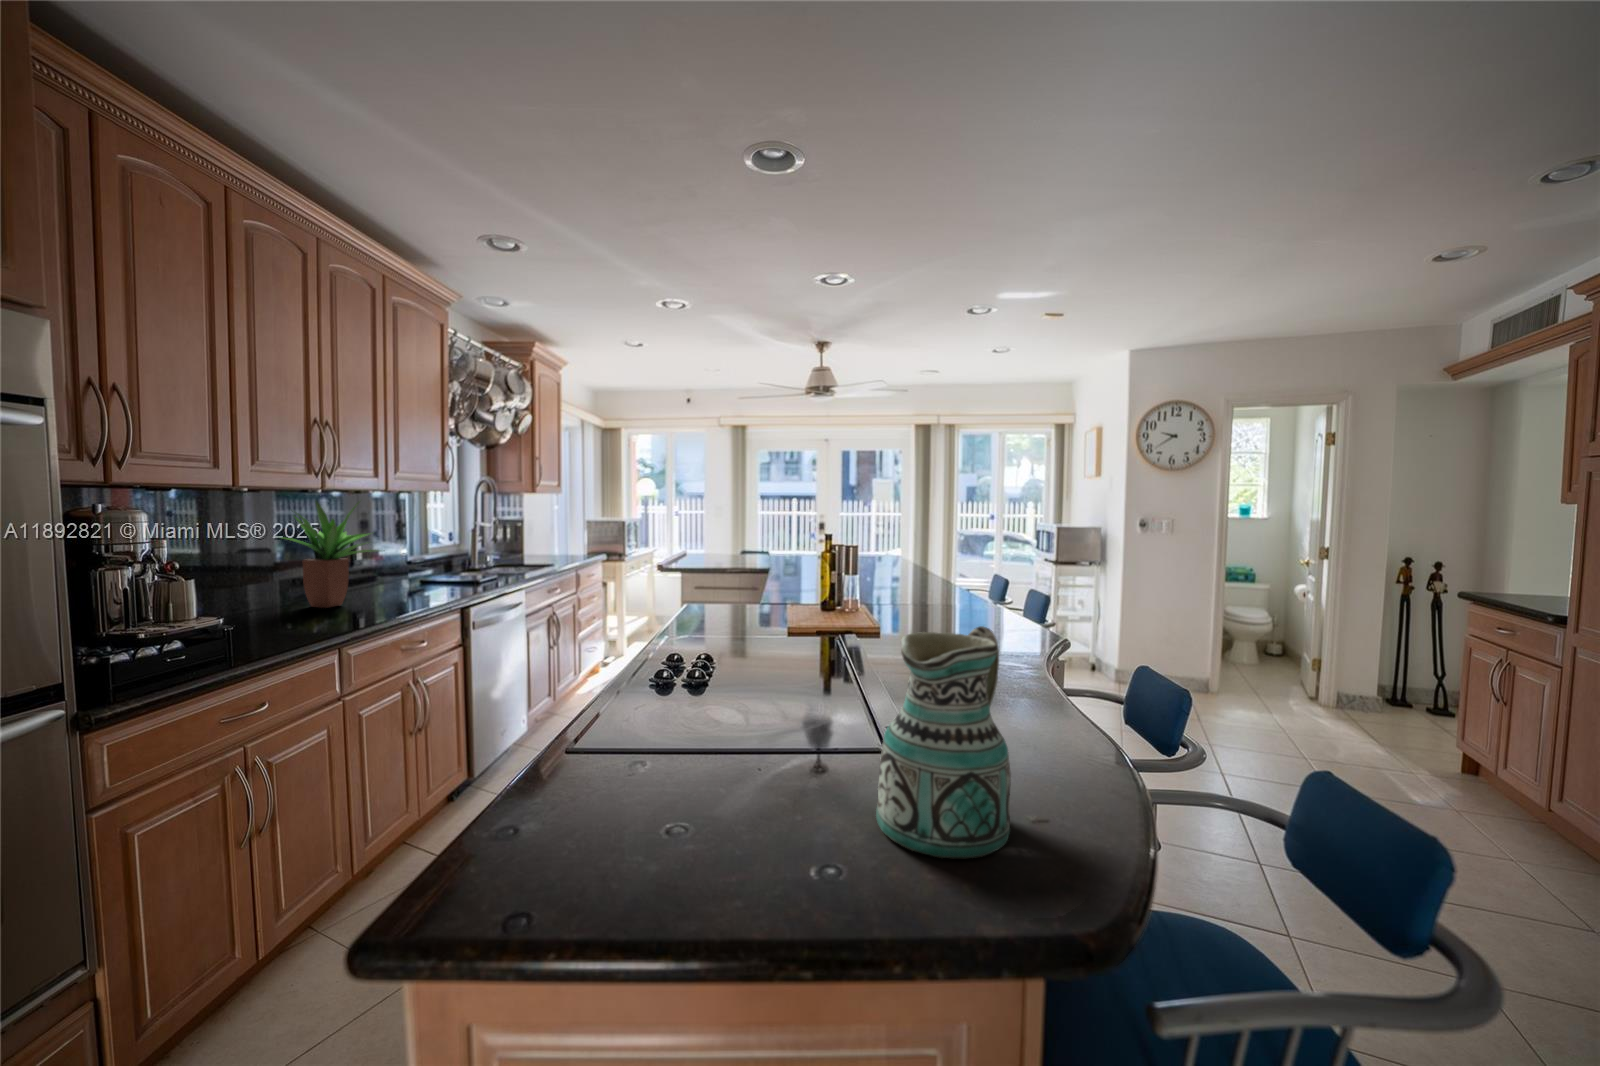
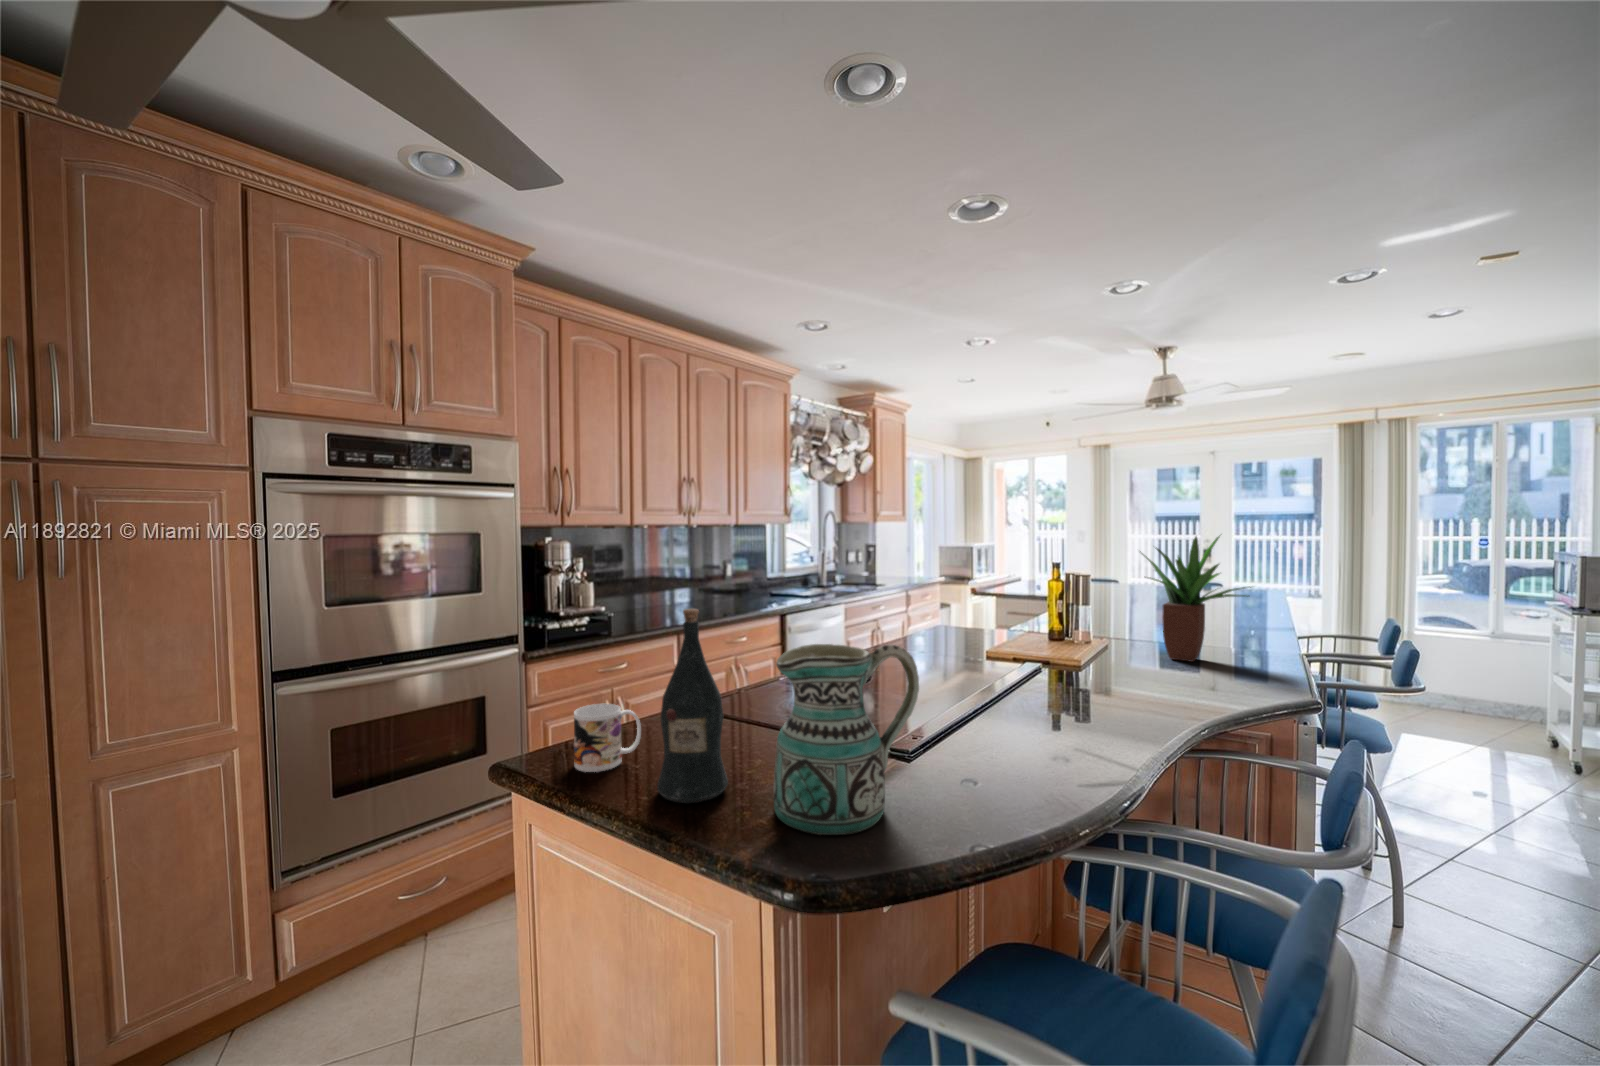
potted plant: present [278,501,376,608] -> present [1140,536,1251,662]
wine bottle: none [720,603,817,875] -> present [657,609,728,803]
mug: none [535,760,623,876] -> present [574,704,641,772]

